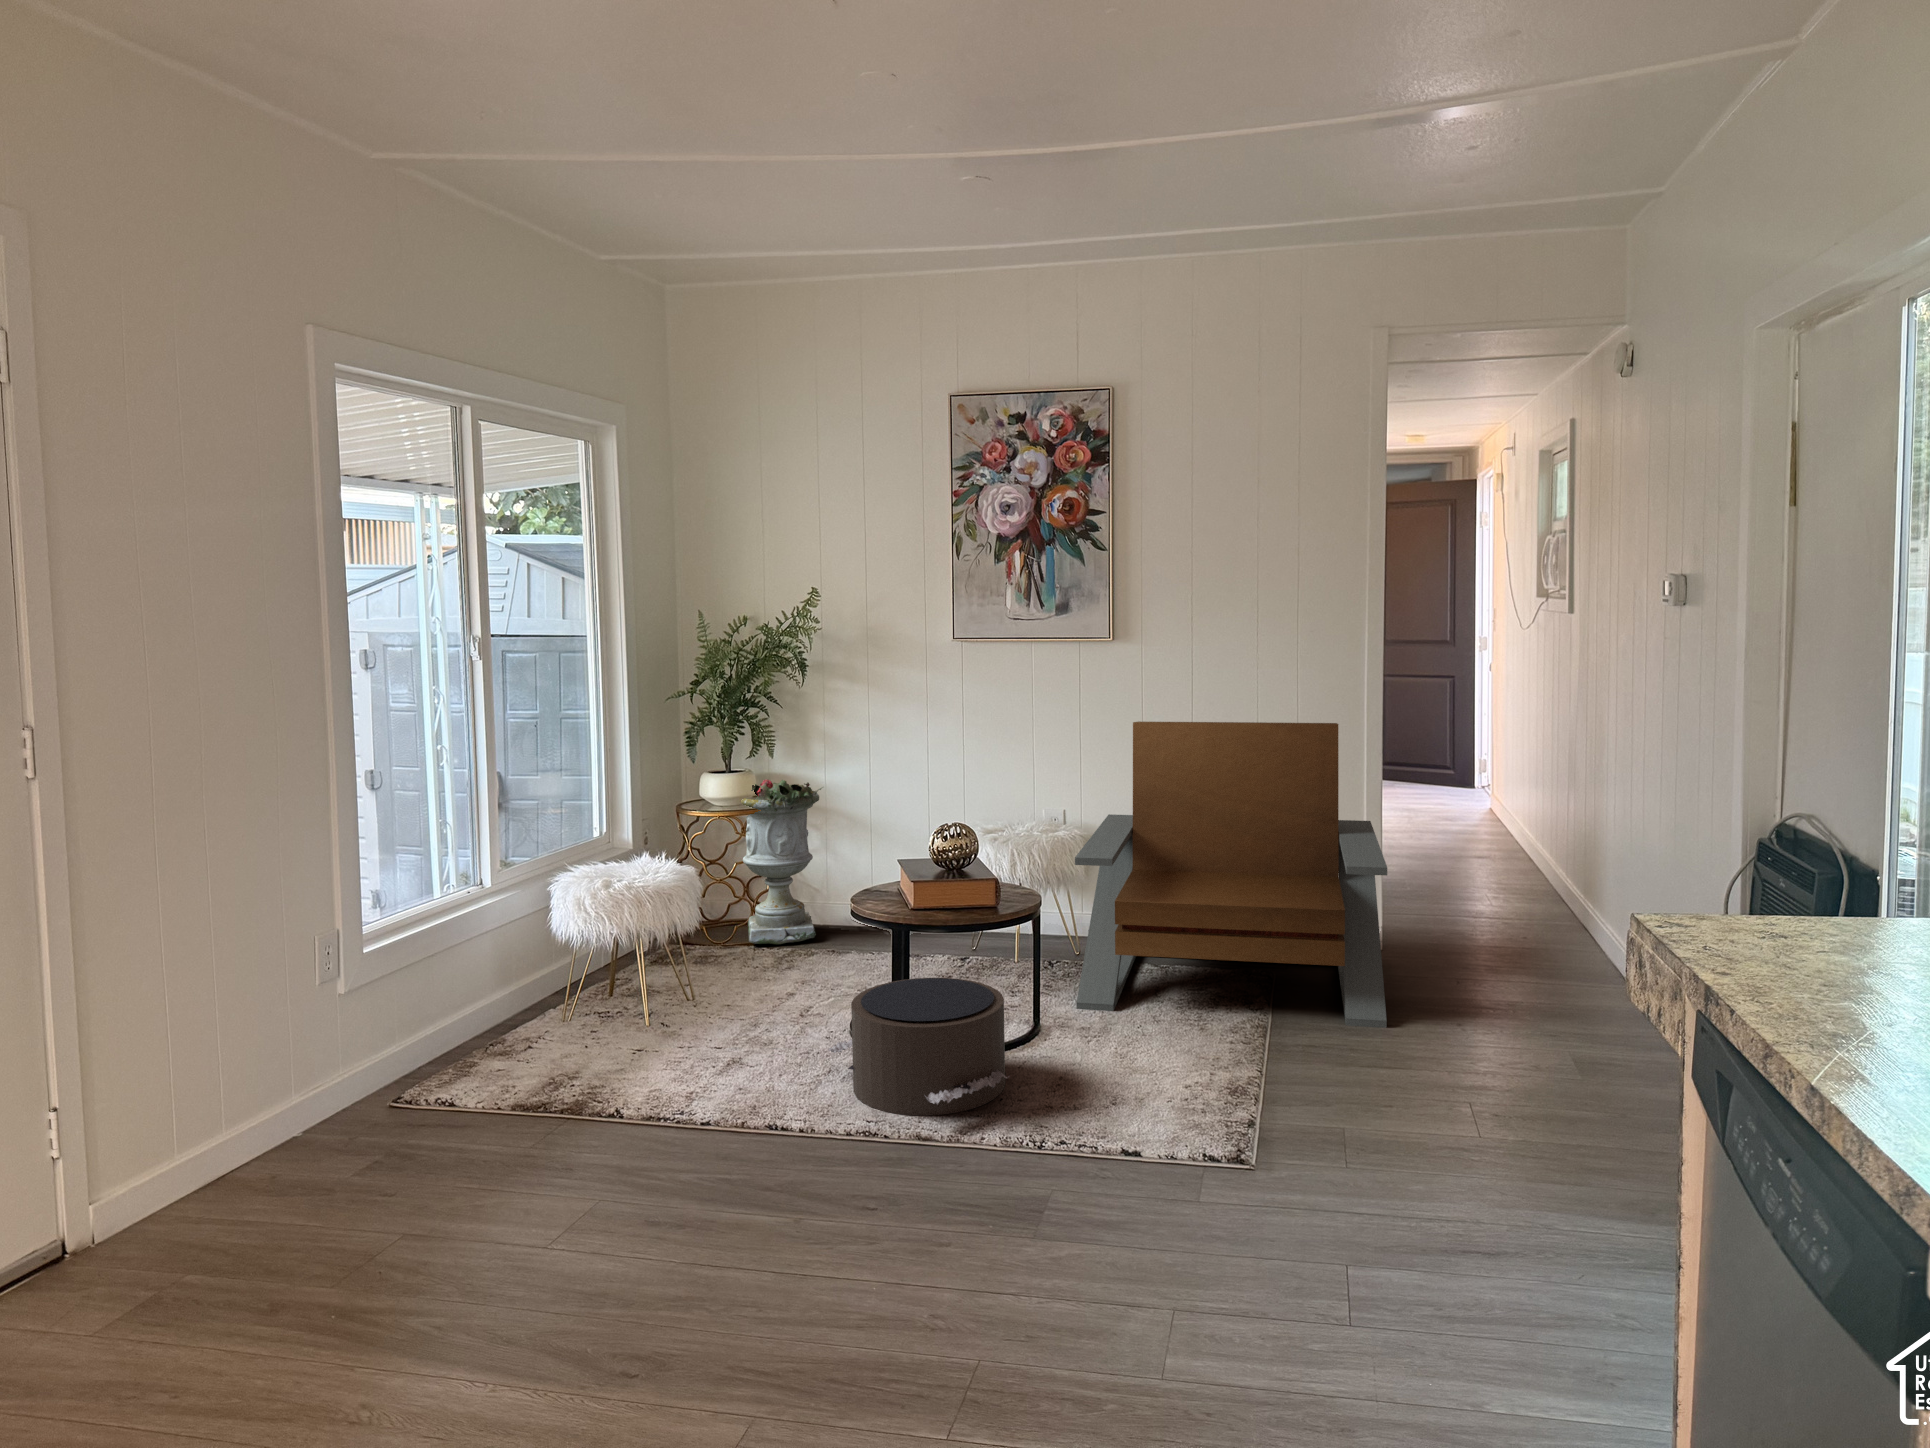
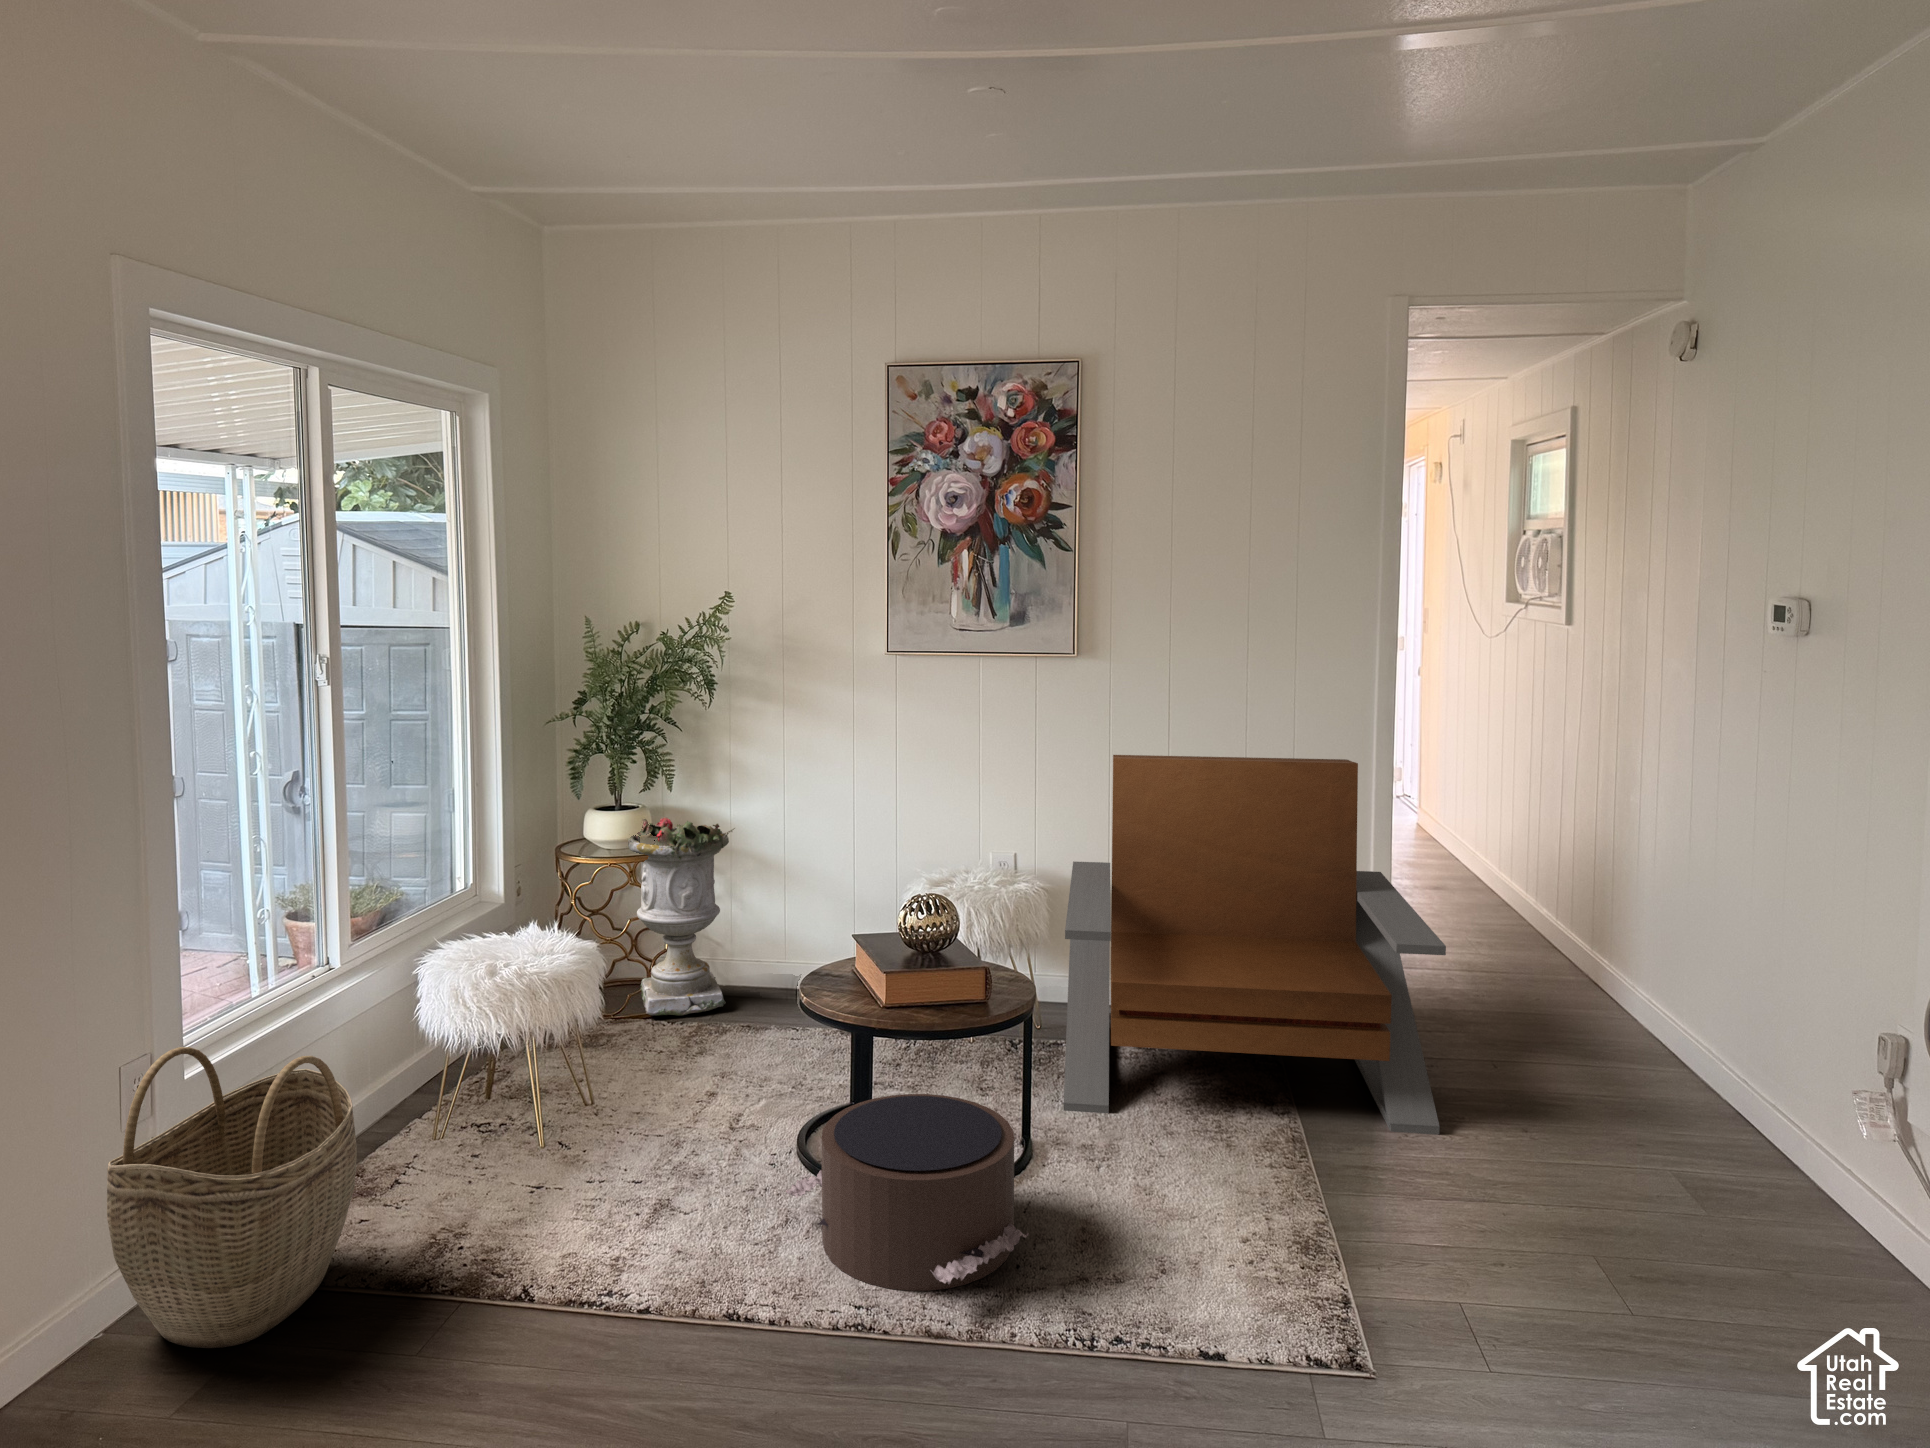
woven basket: none [310,919,494,1138] -> present [107,1047,357,1348]

